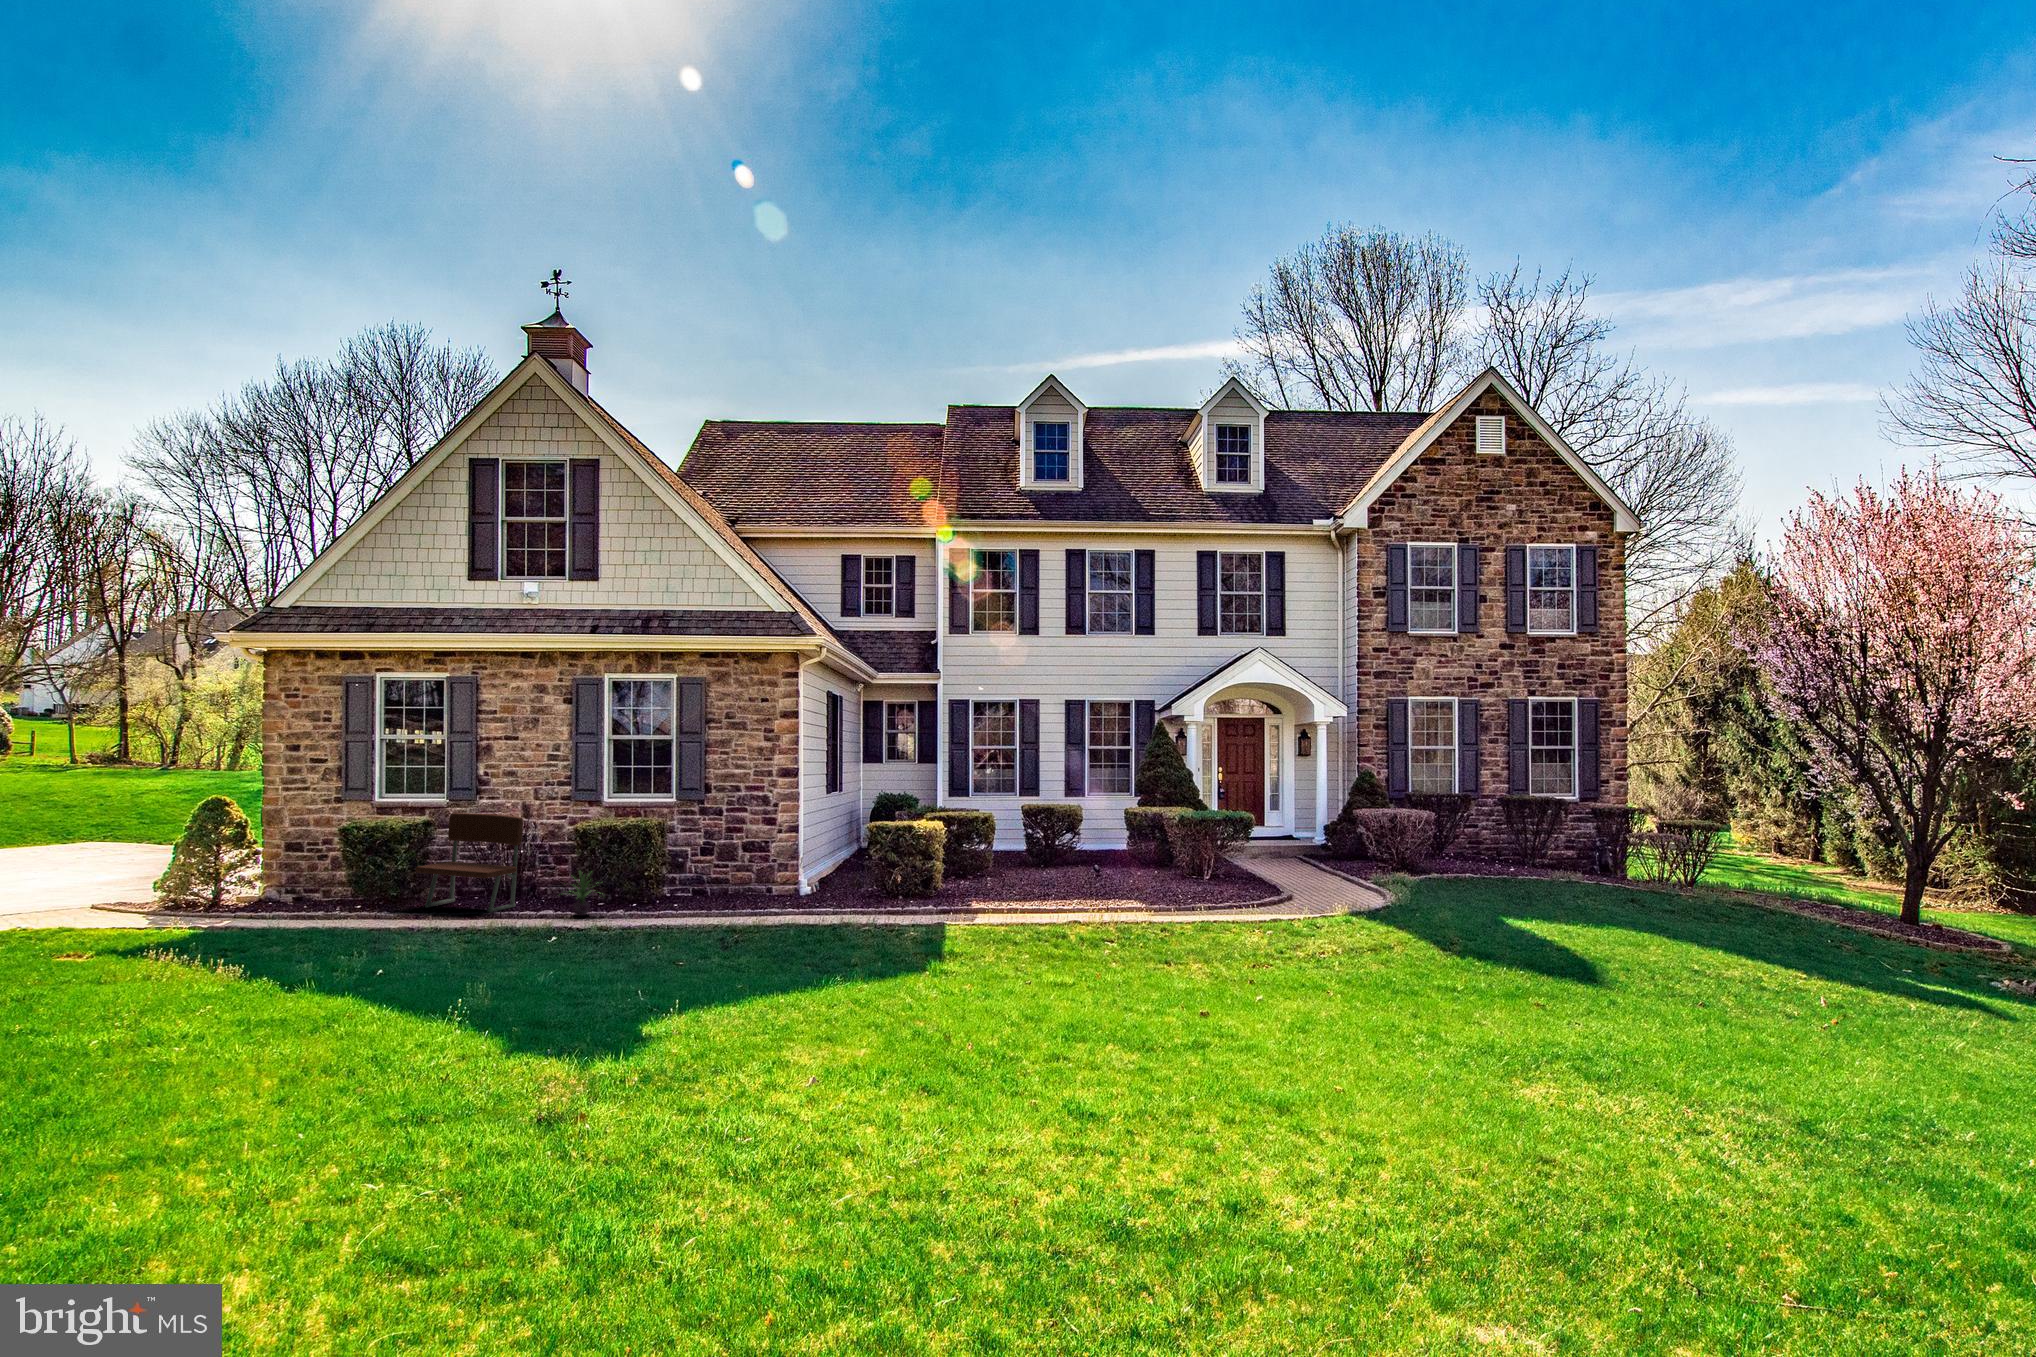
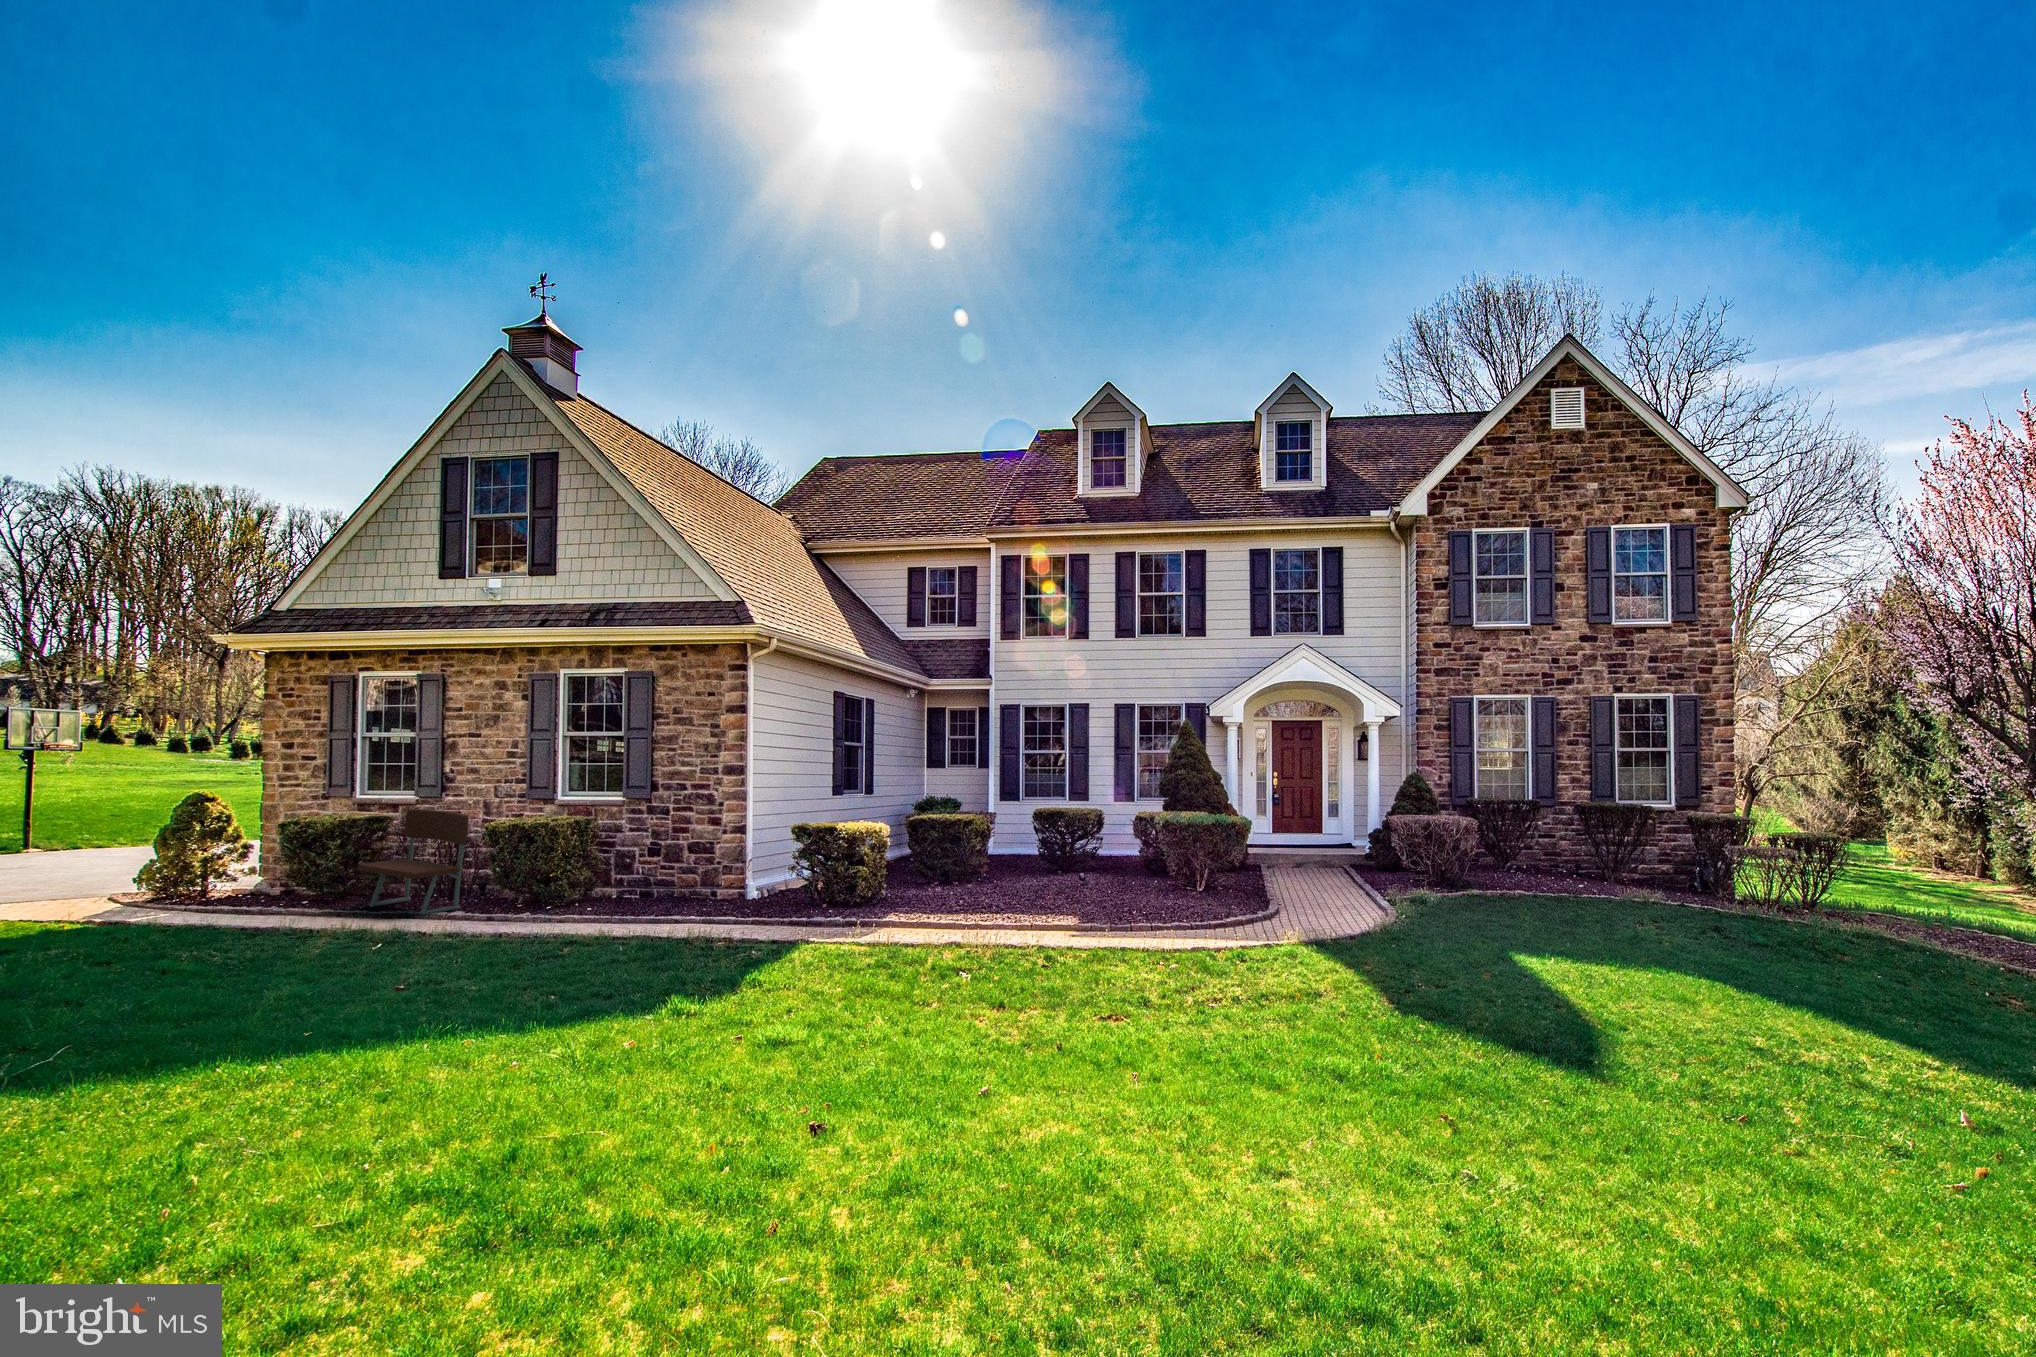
decorative plant: present [570,871,590,916] -> none [473,873,533,924]

